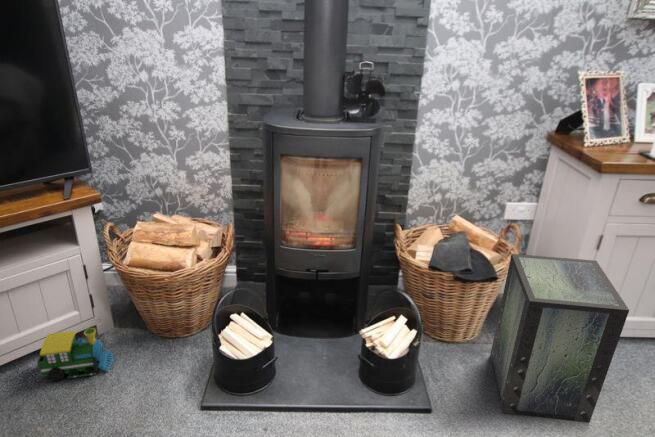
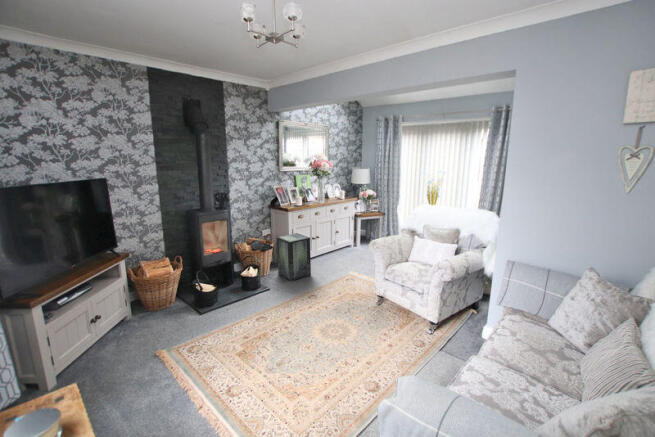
toy train: present [37,328,113,381] -> none [116,308,152,336]

